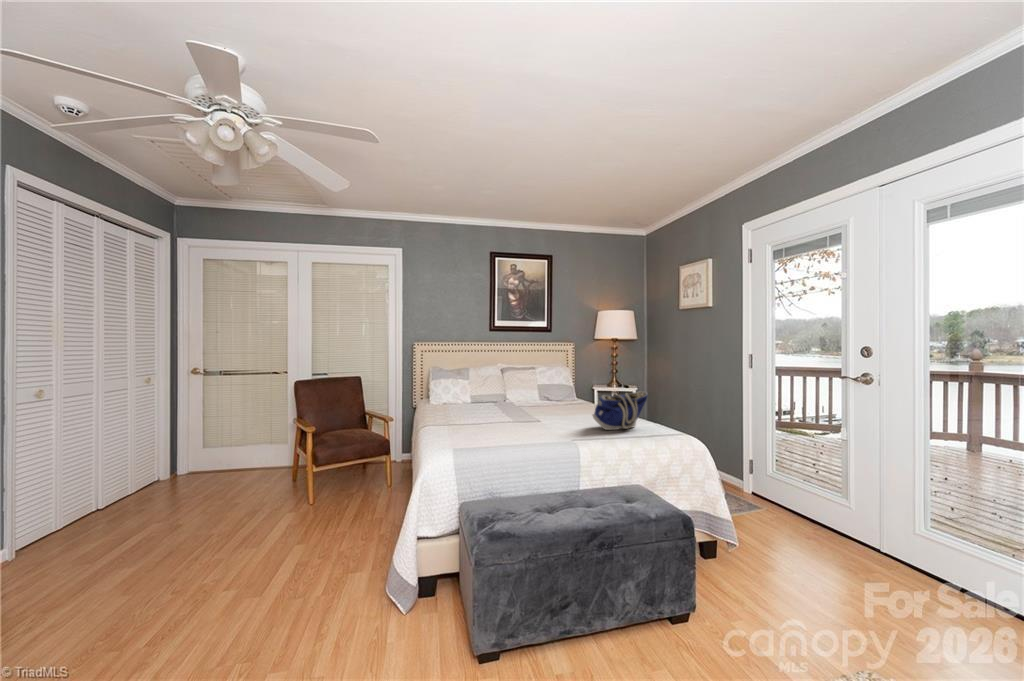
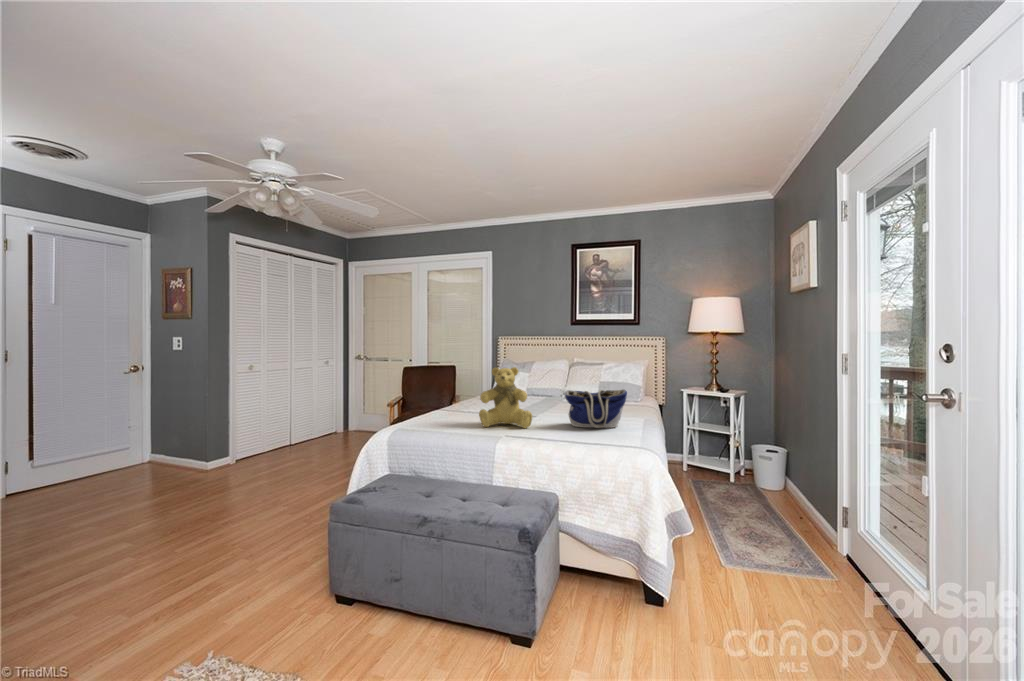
teddy bear: none [527,375,578,441] -> present [479,367,532,428]

